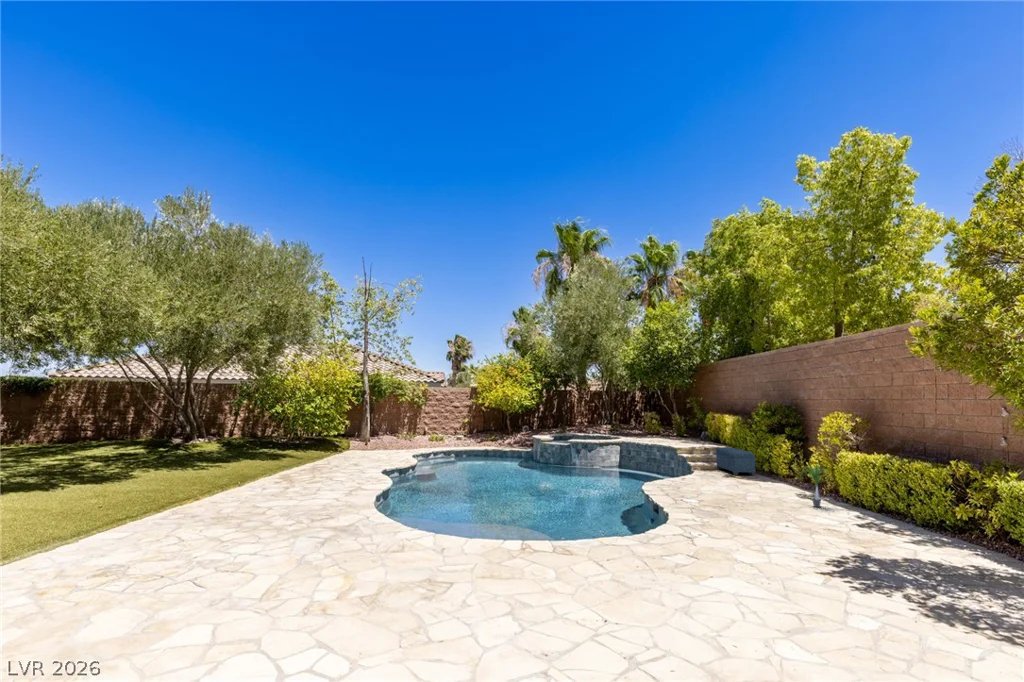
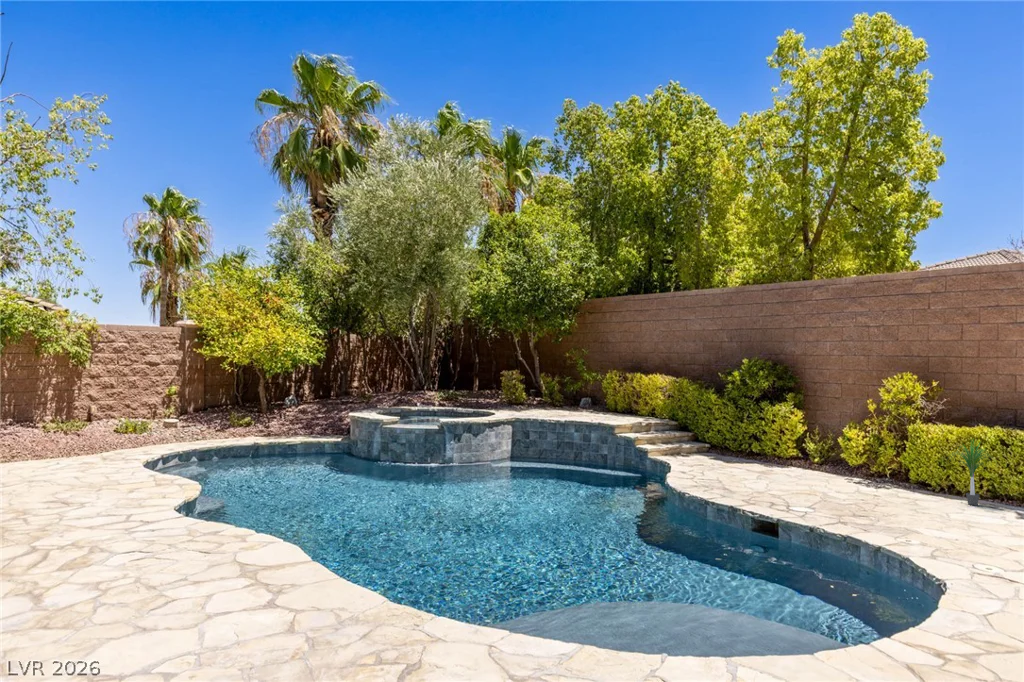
bench: present [716,448,756,476] -> none [687,422,758,462]

